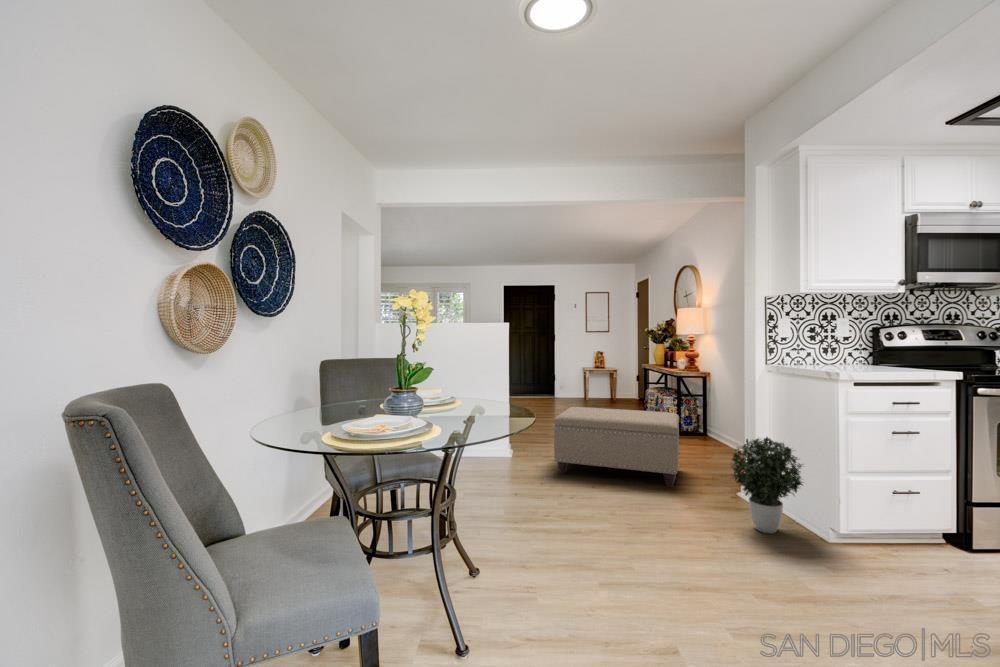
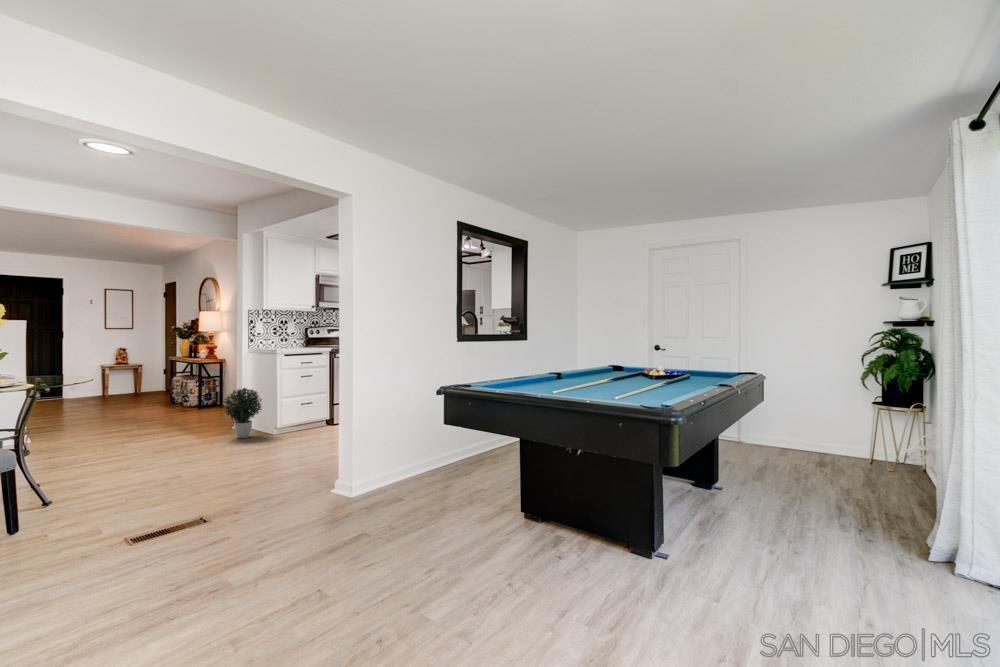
ottoman: present [554,407,679,487] -> none [85,386,196,441]

